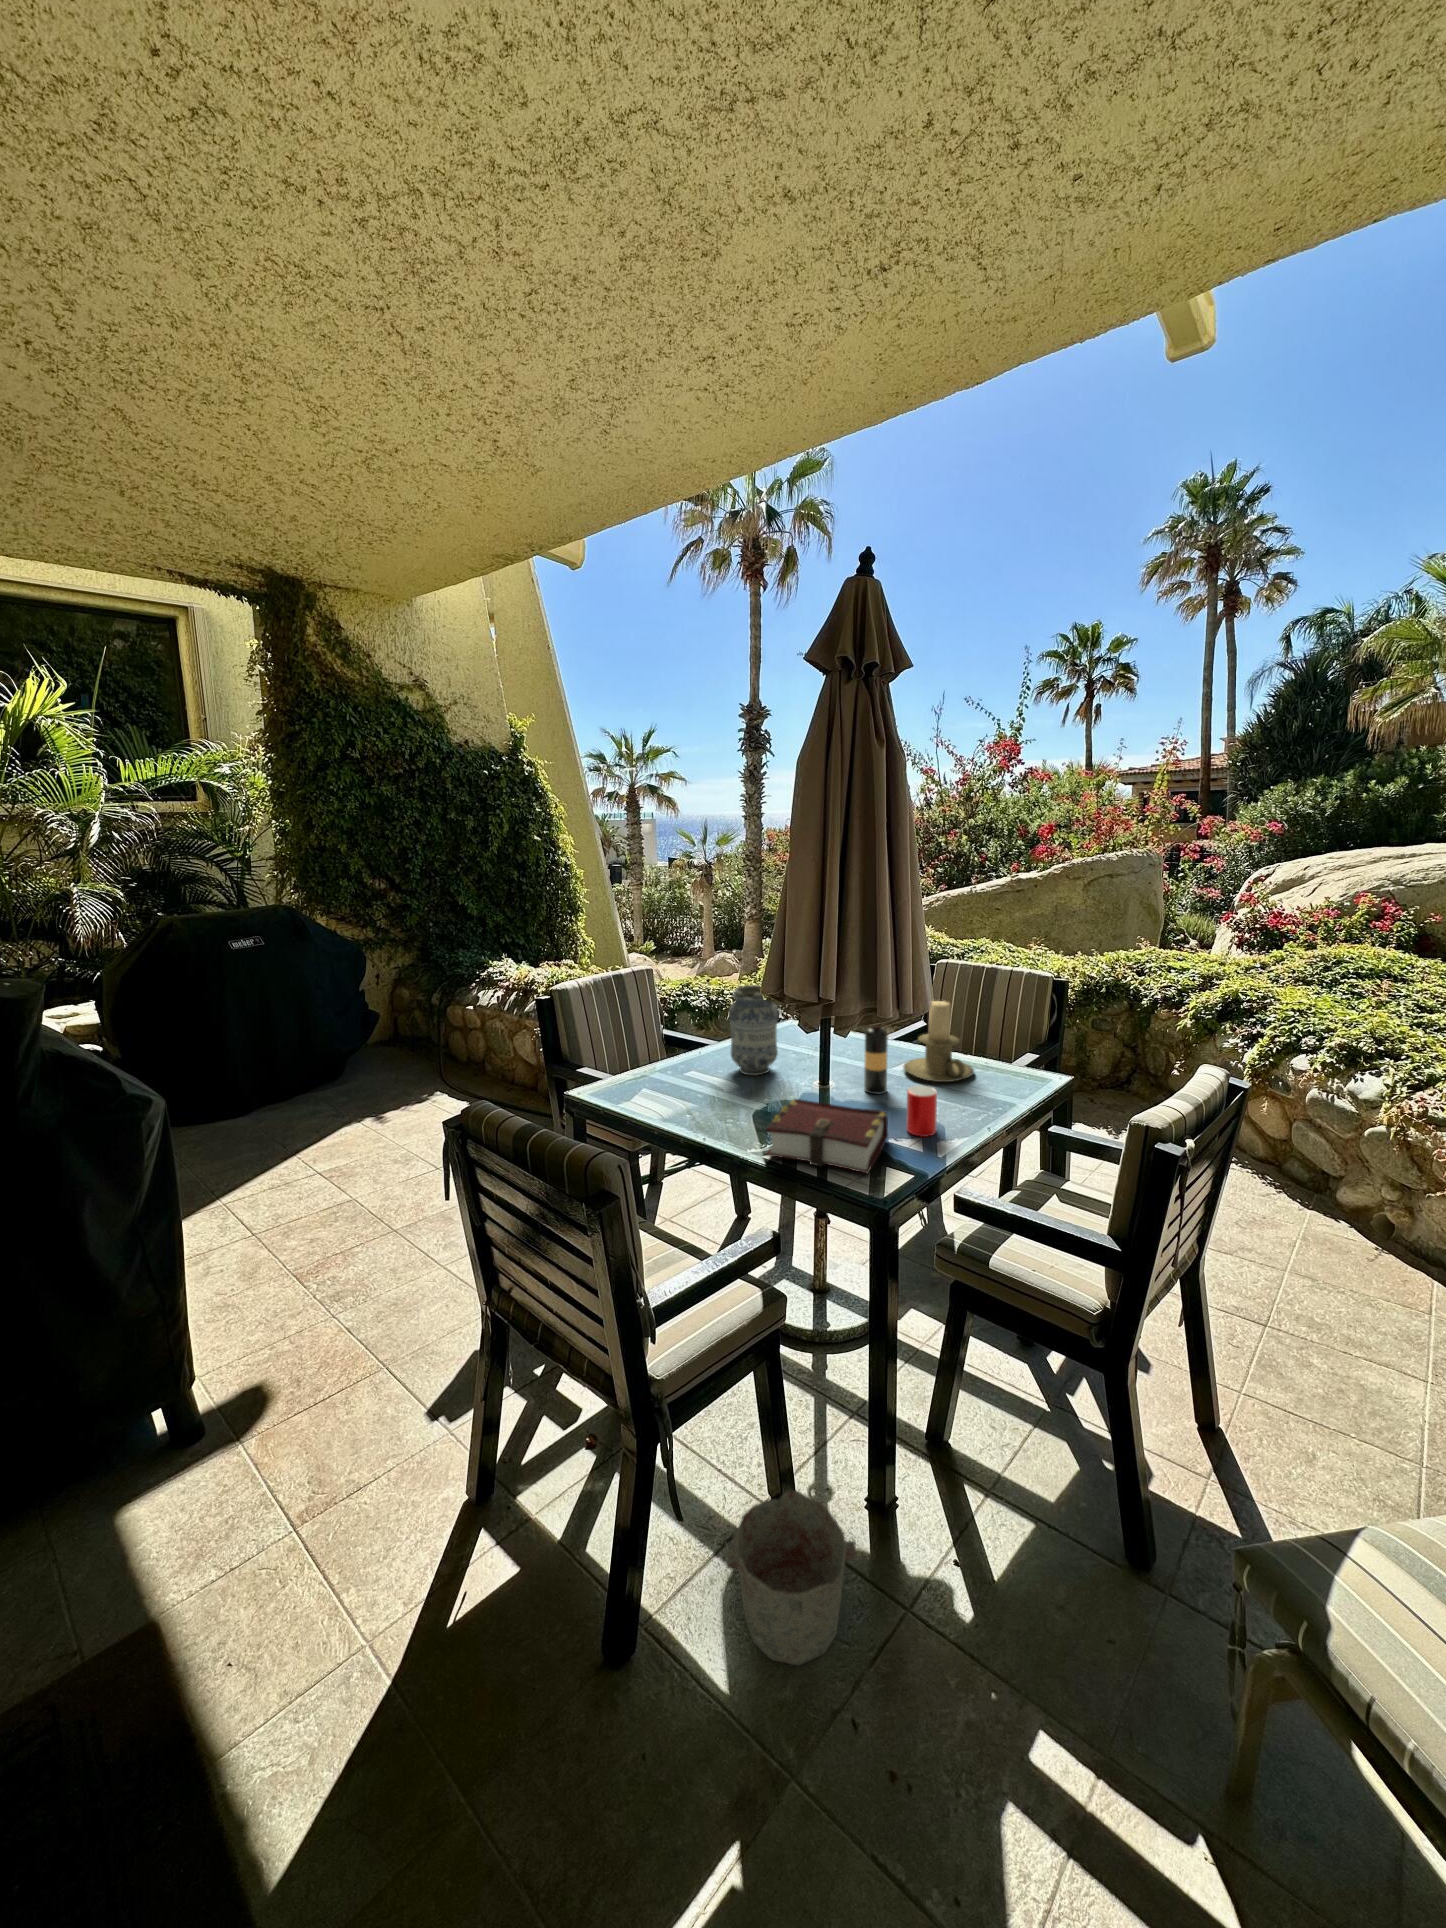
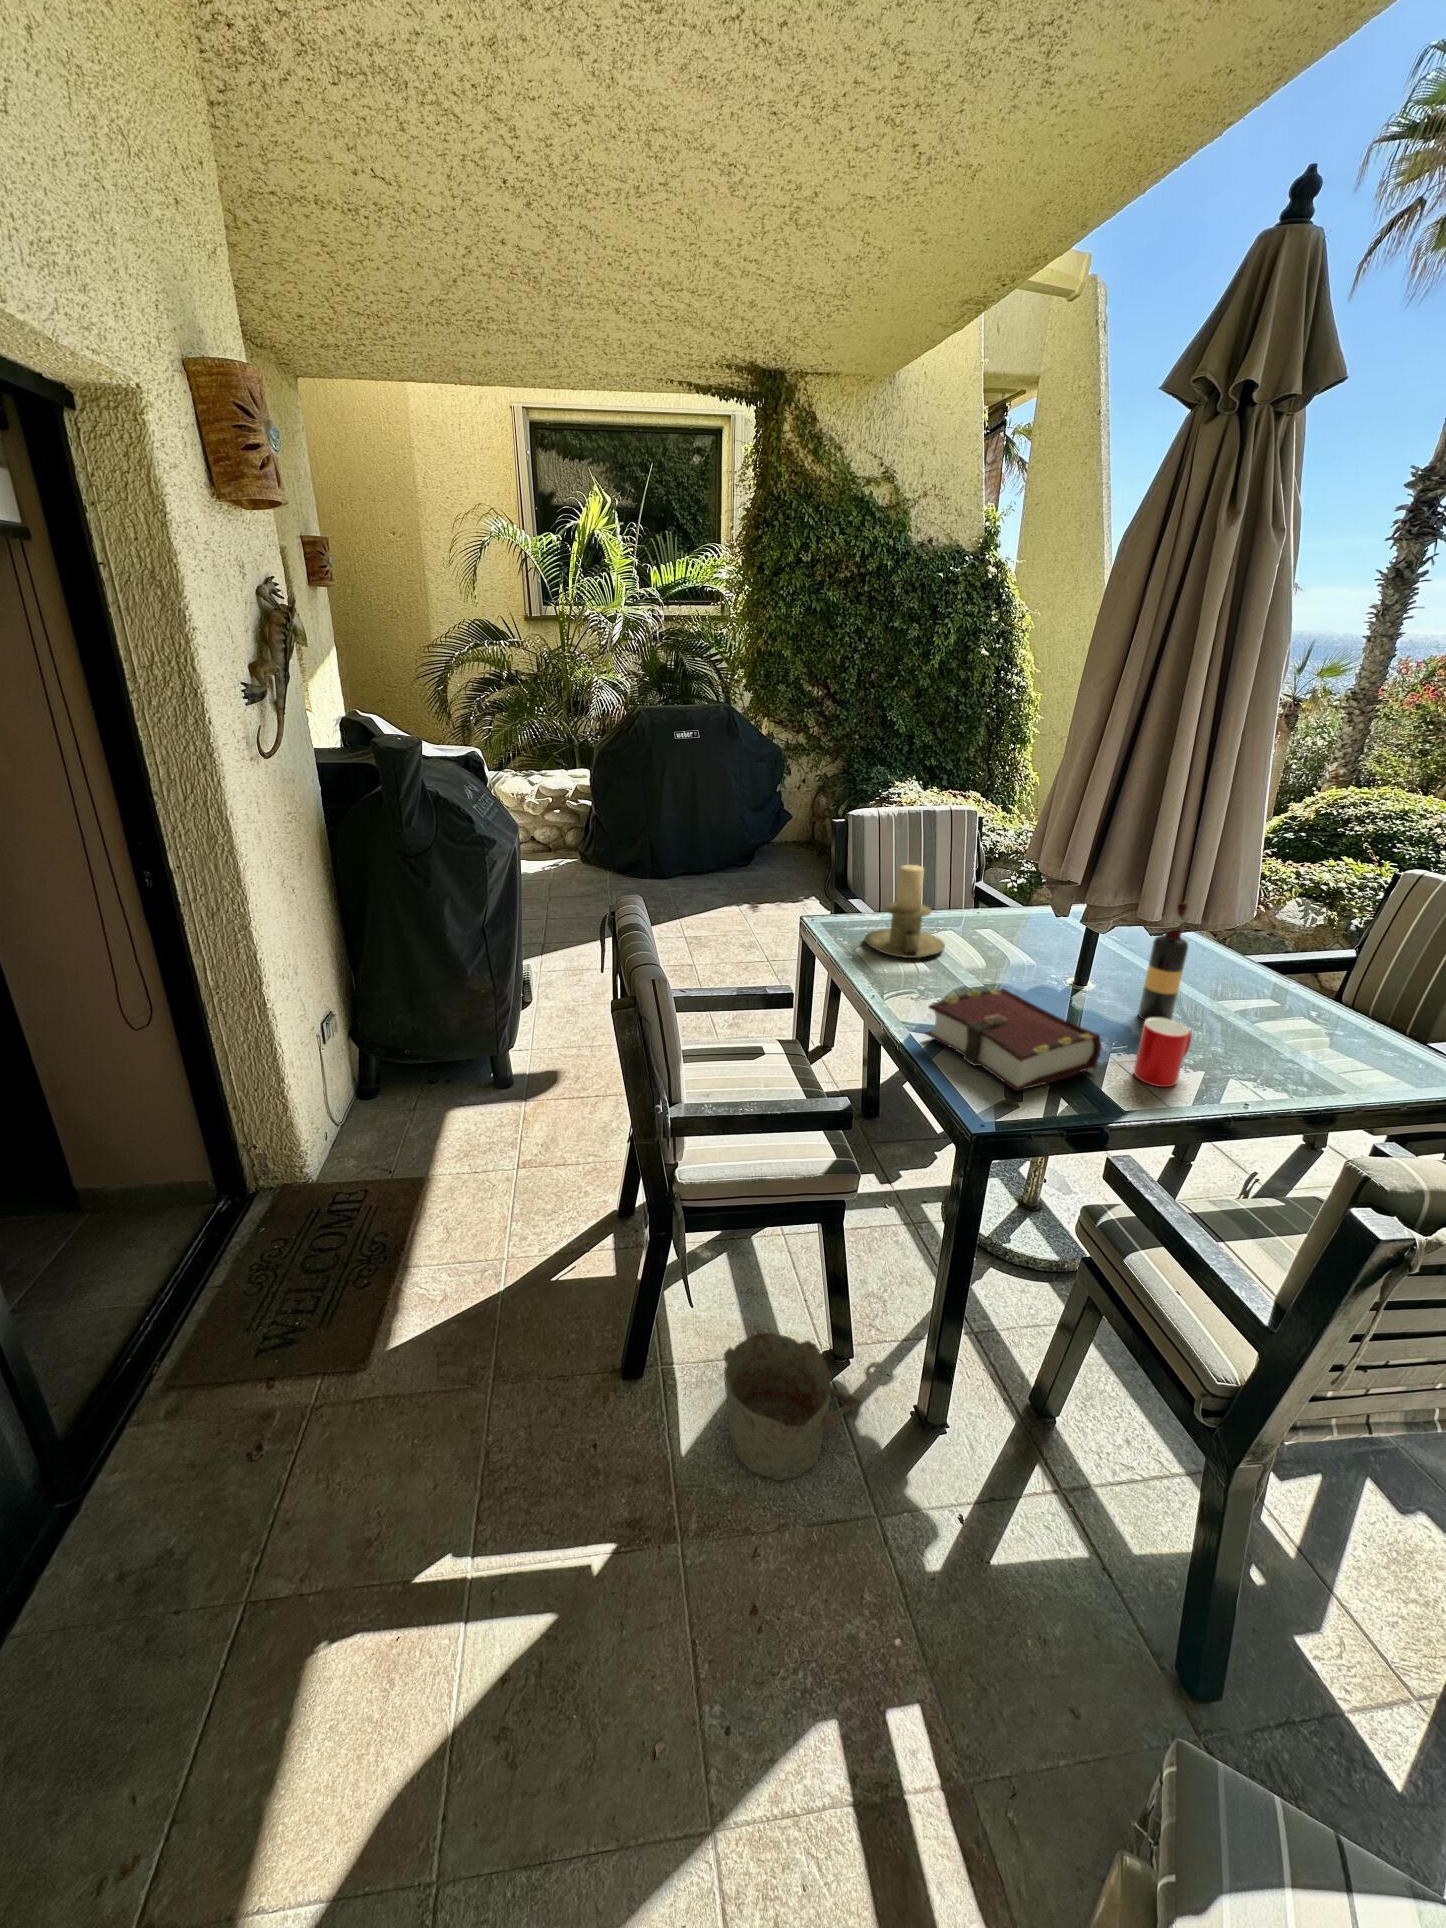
vase: present [729,985,778,1075] -> none [999,850,1071,961]
candle holder: present [903,1001,974,1082] -> present [865,865,945,958]

